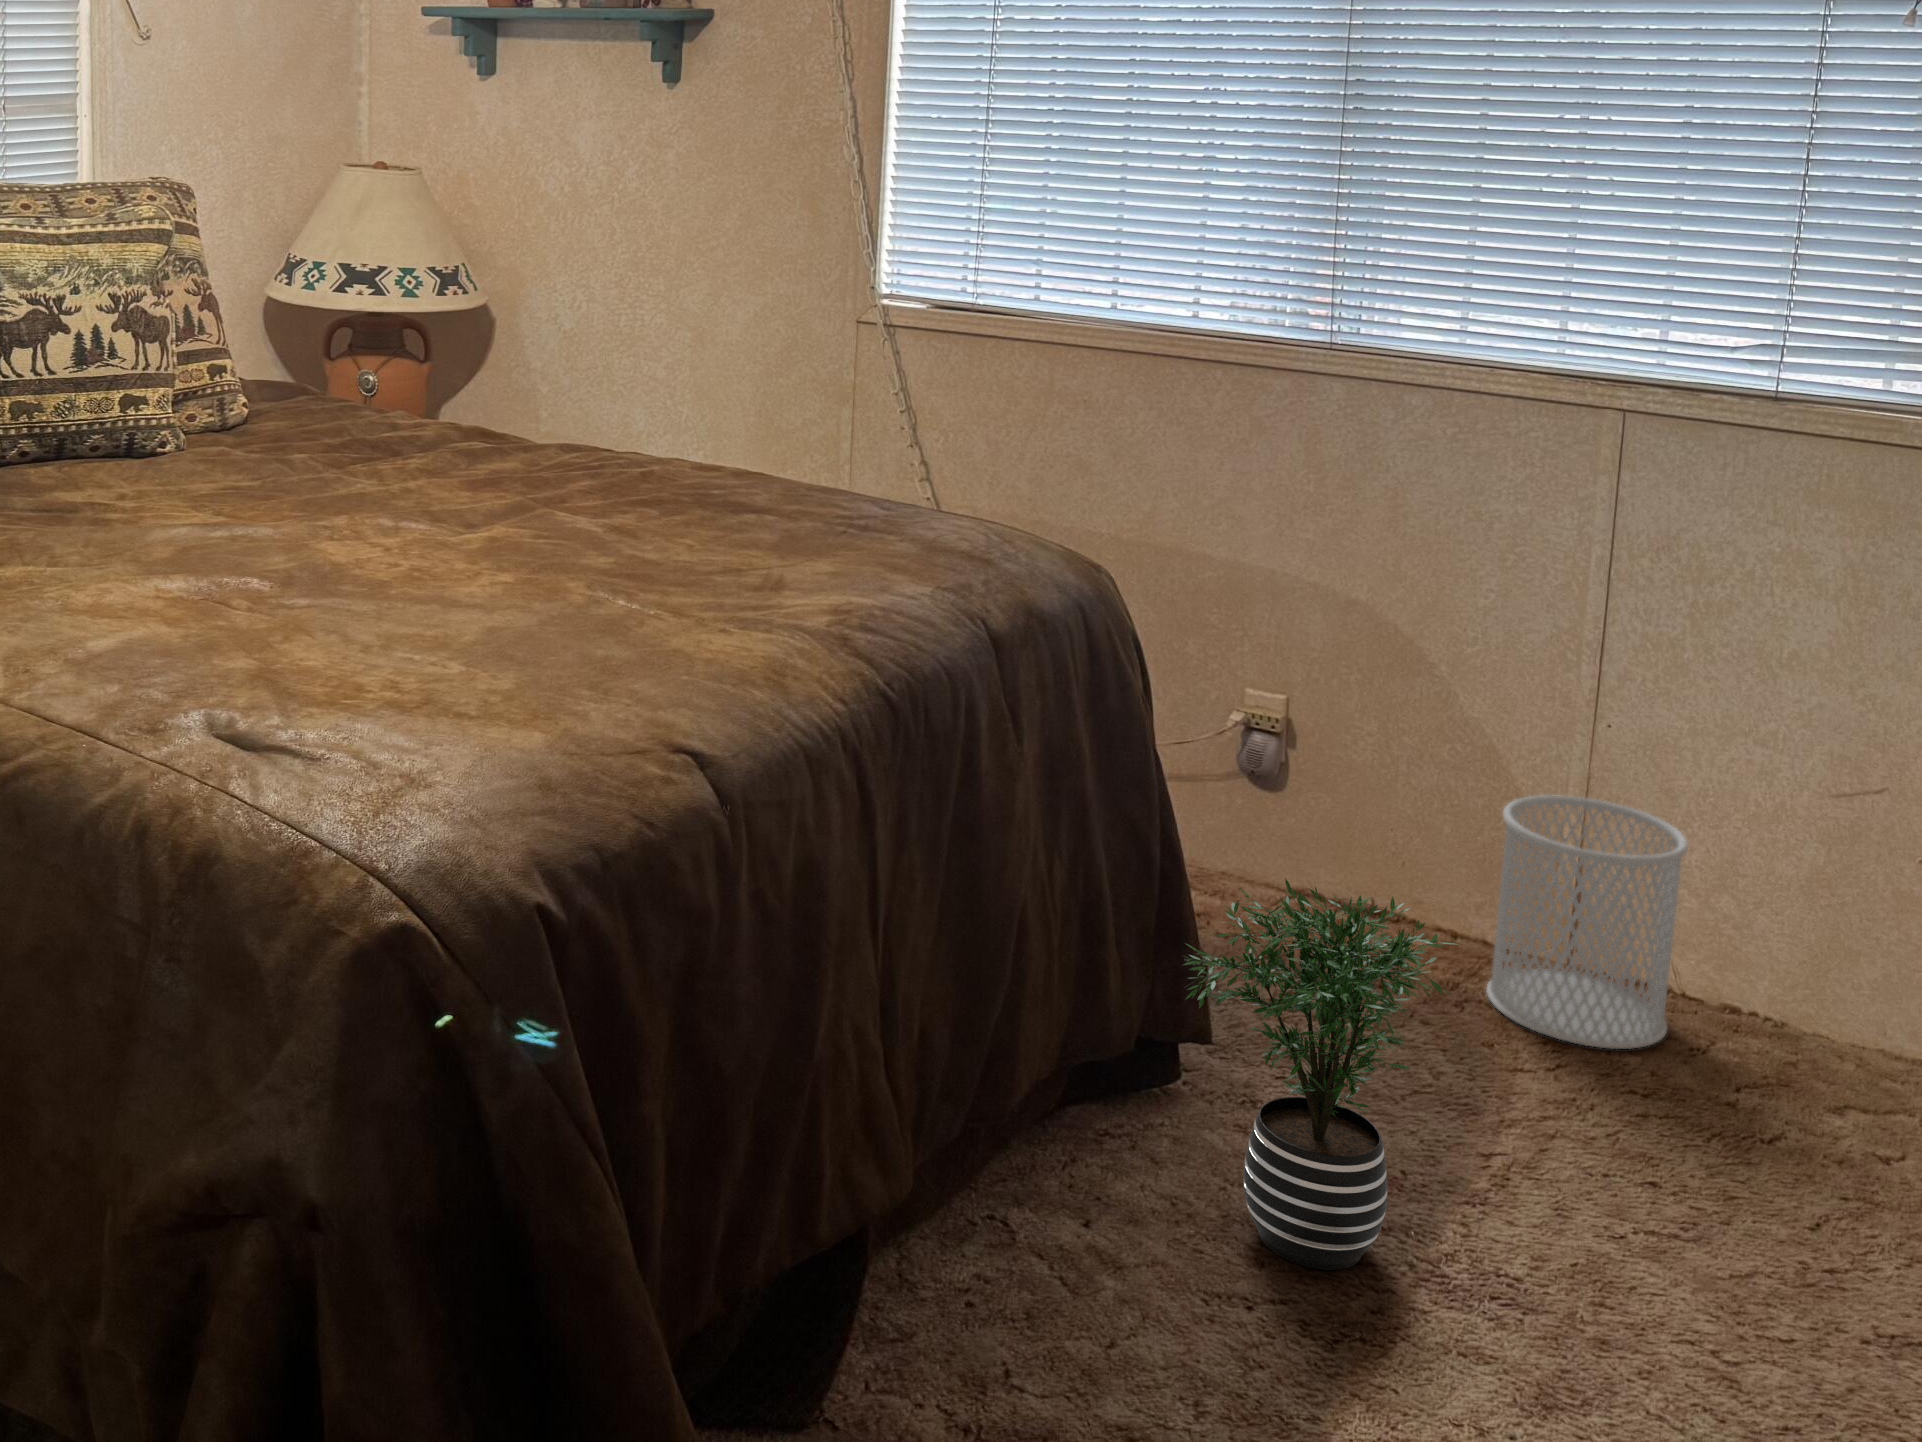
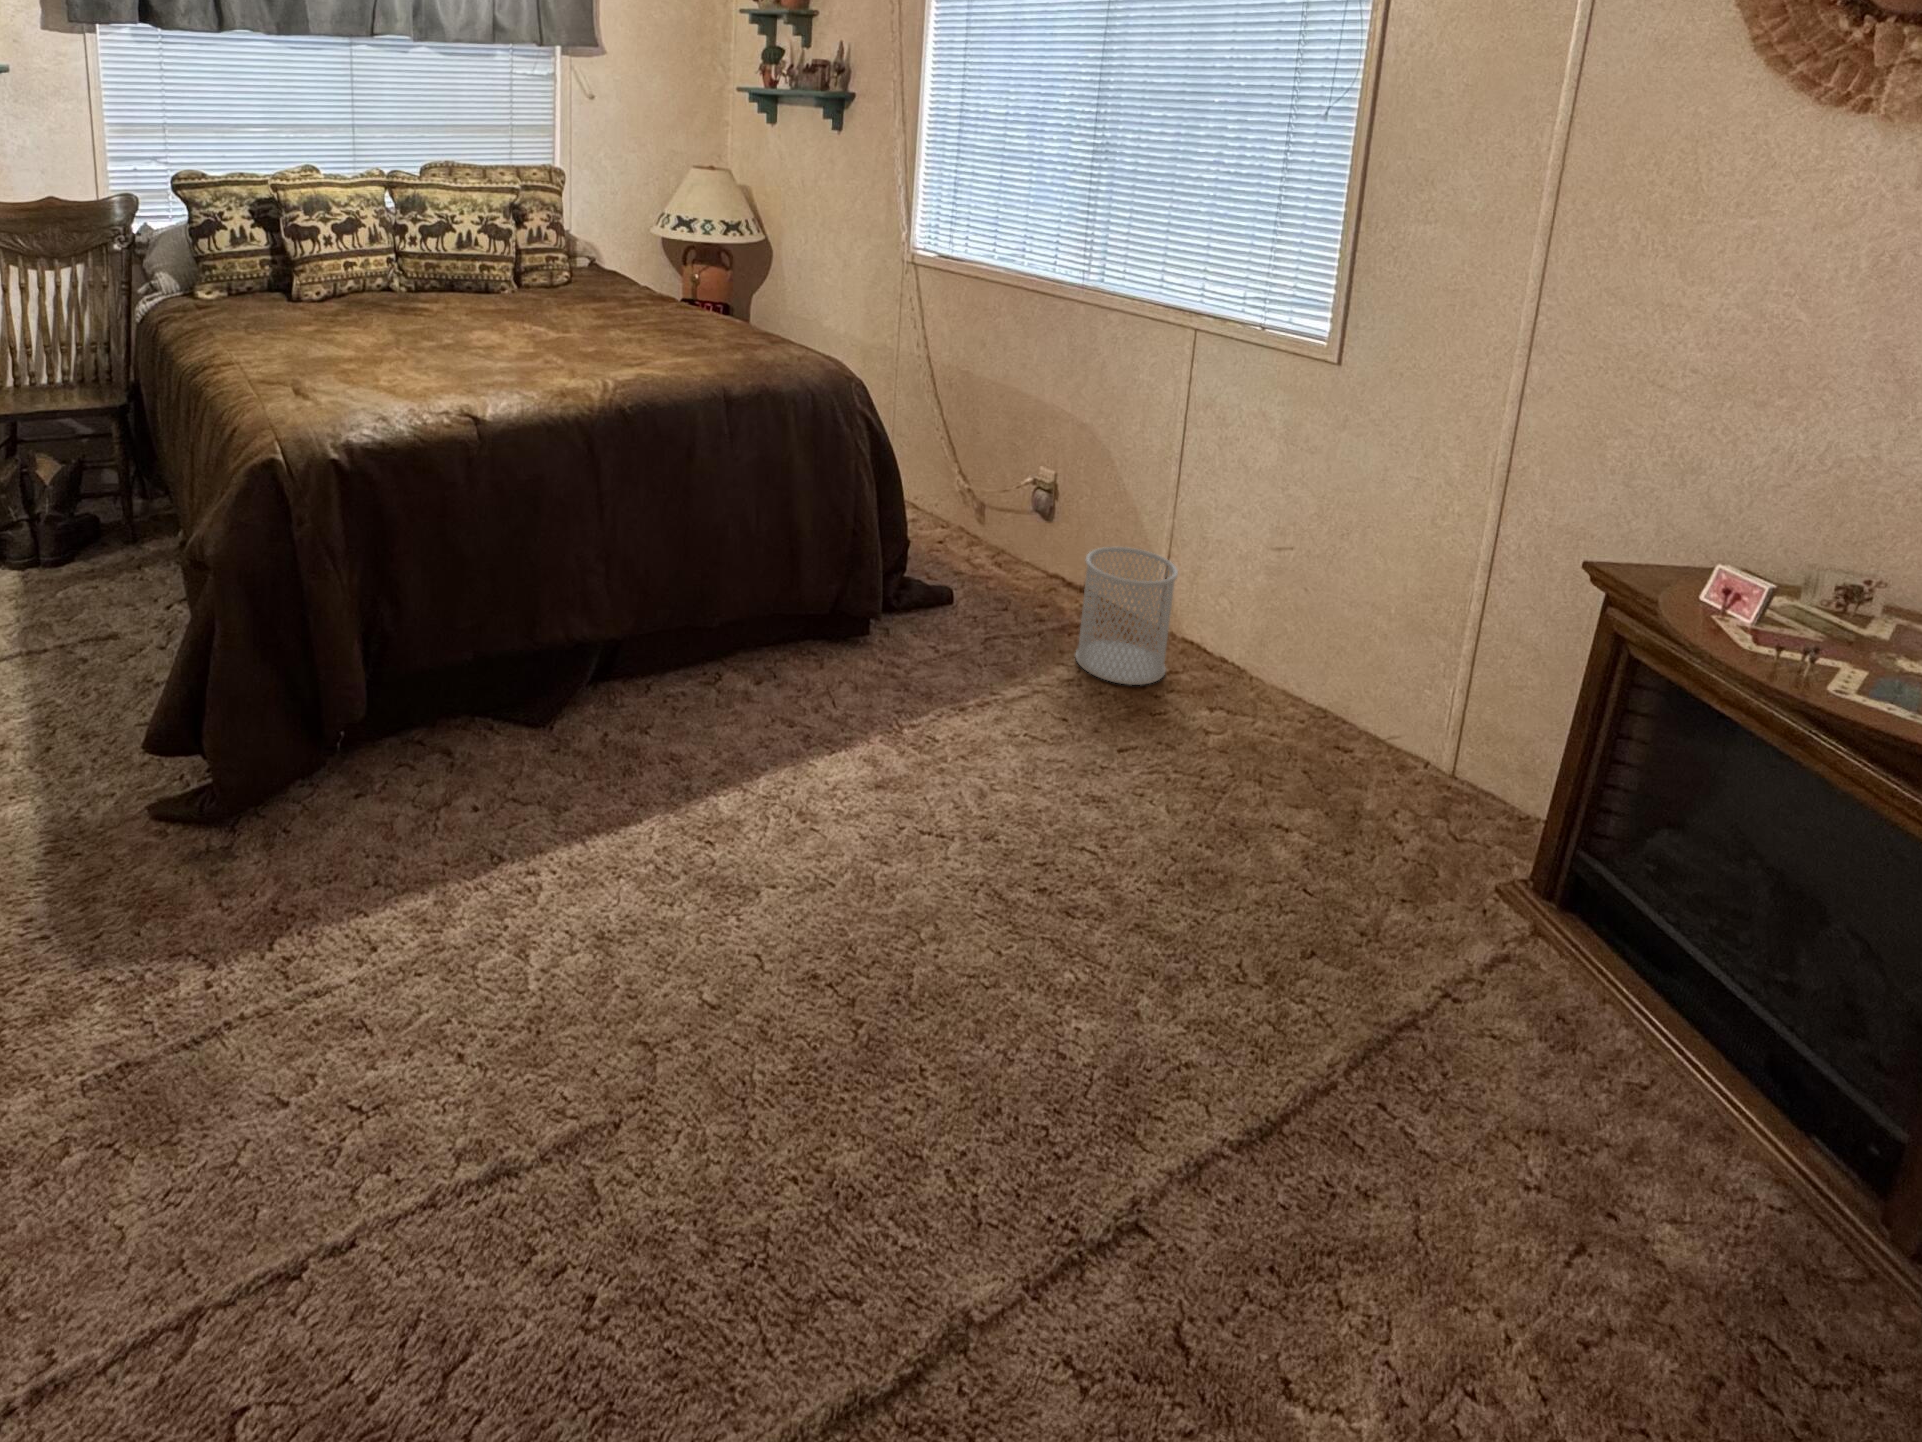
potted plant: present [1183,879,1457,1270] -> none [767,545,901,735]

